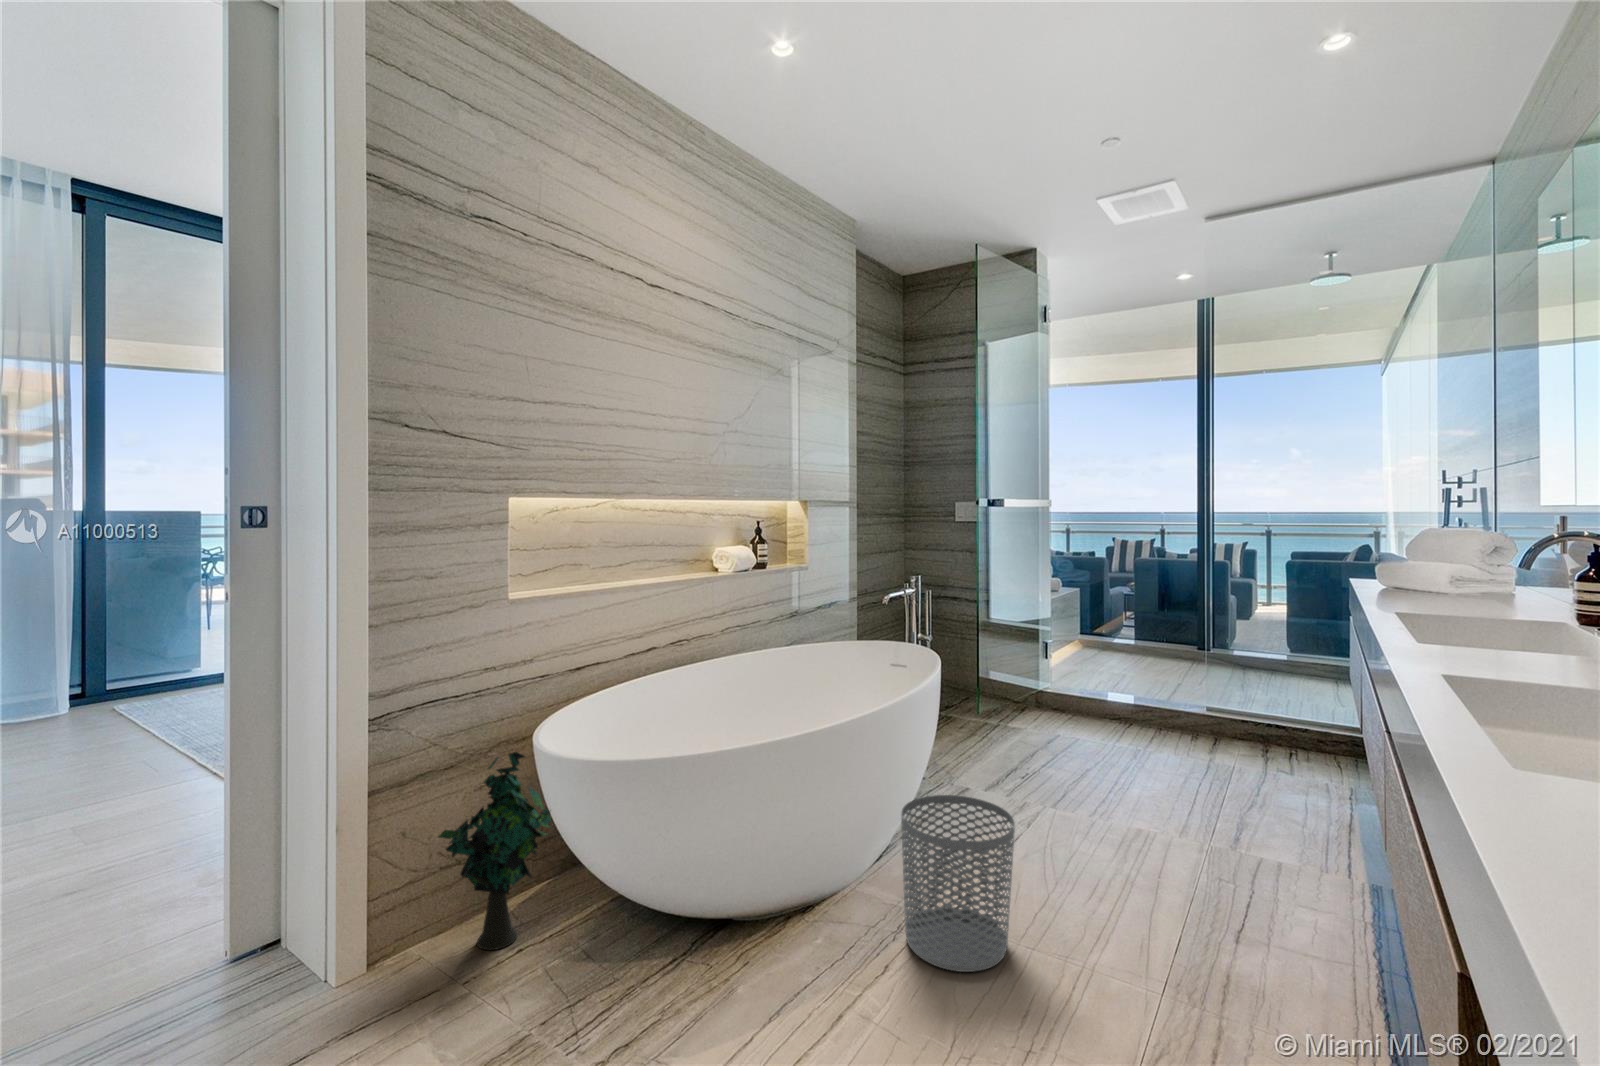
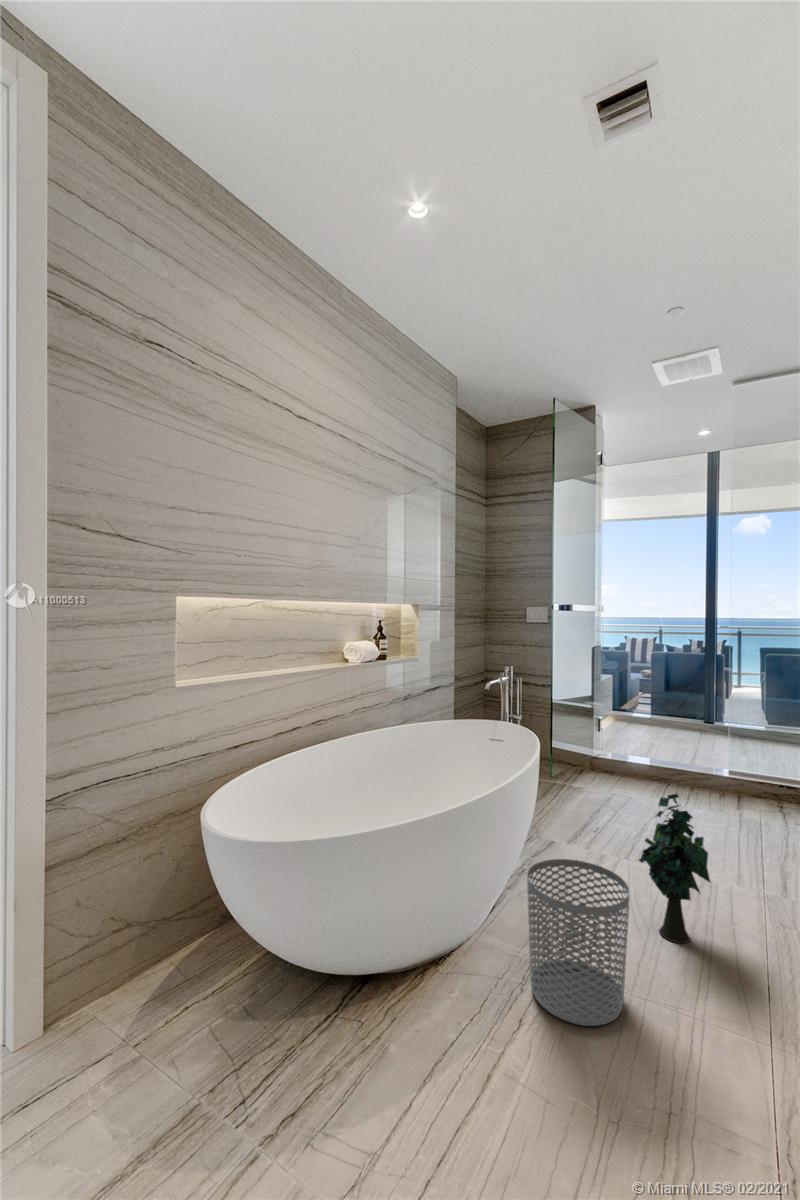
decorative plant: present [438,752,551,950] -> present [639,794,710,943]

